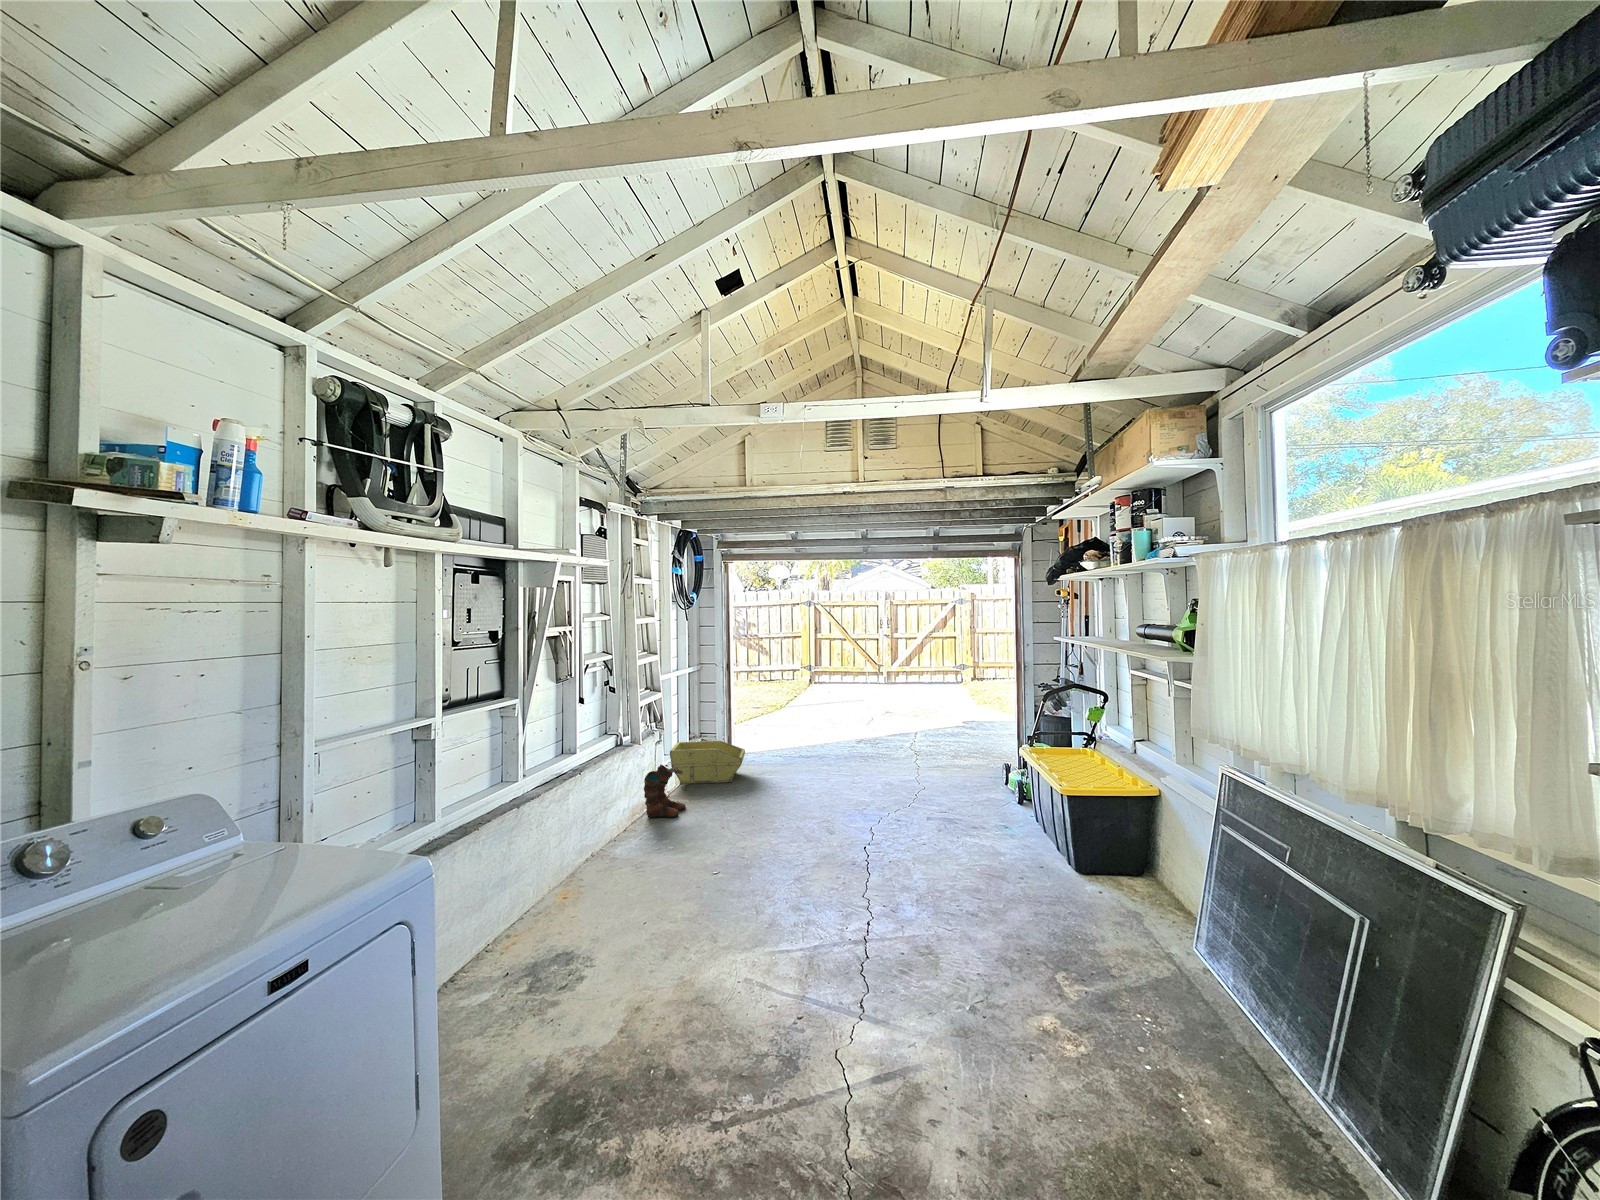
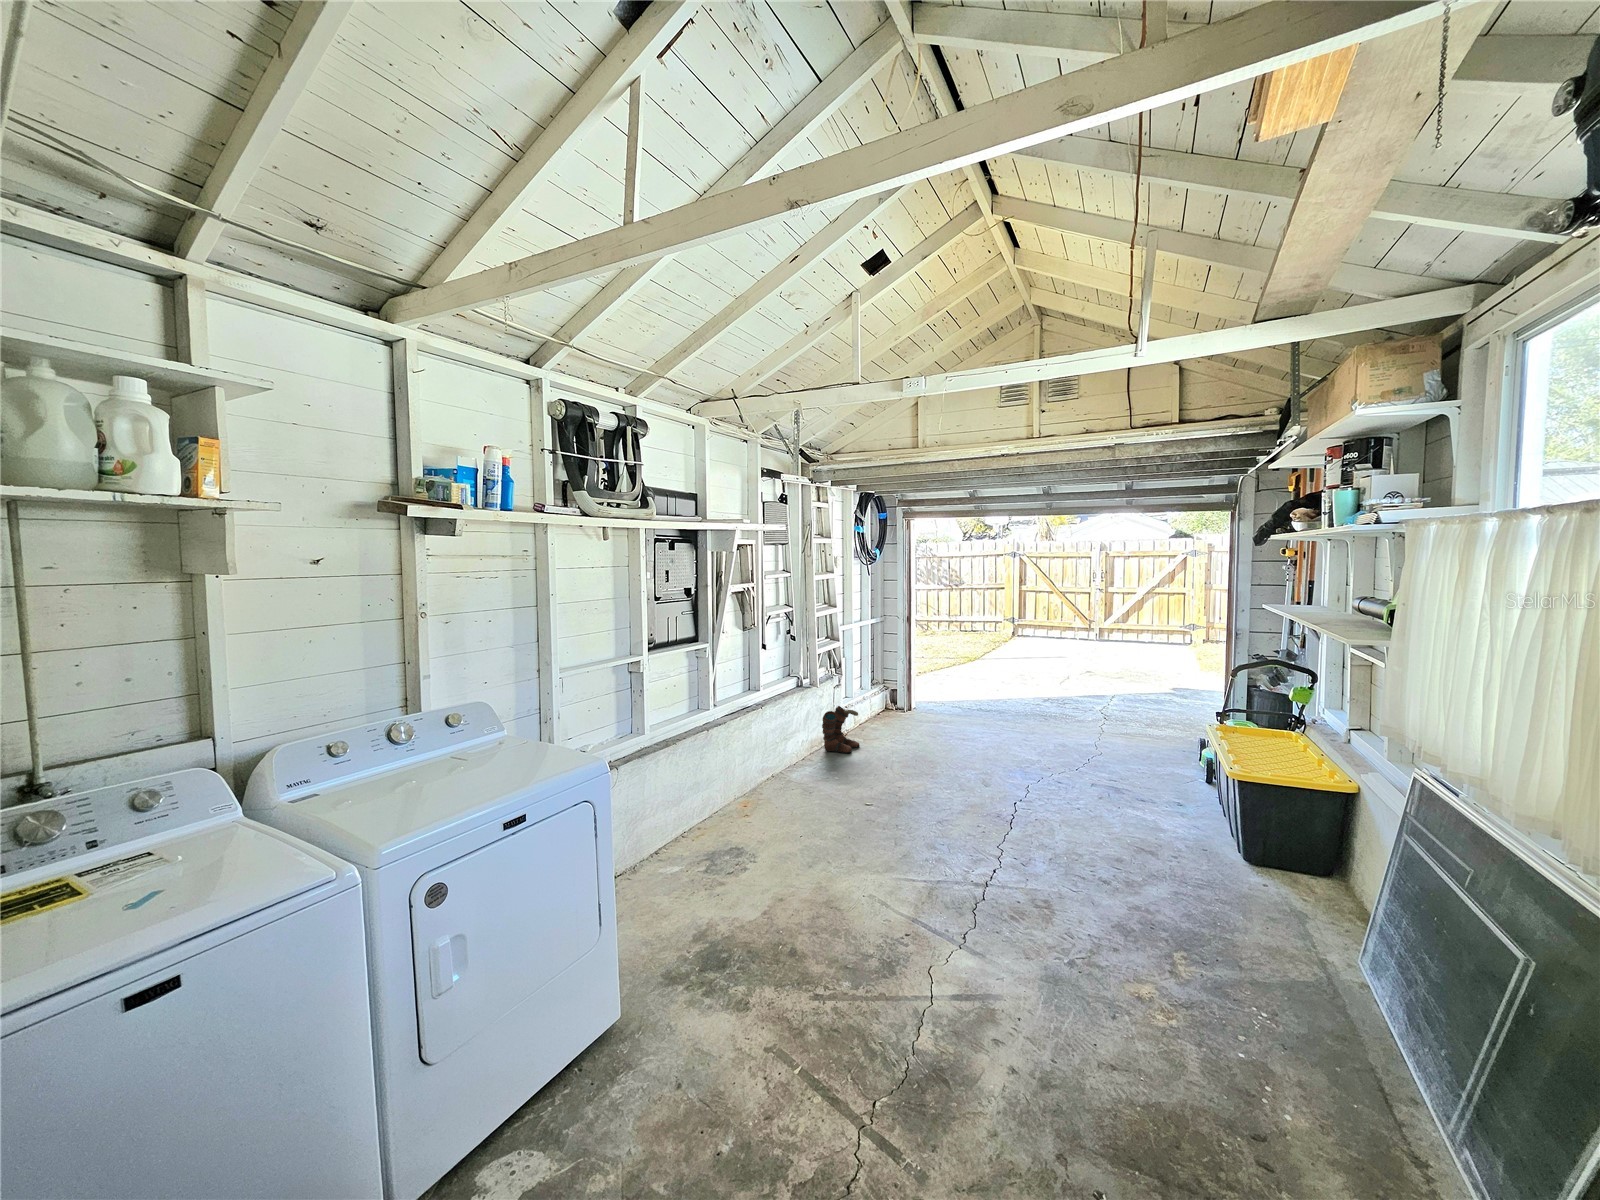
storage bin: present [670,741,745,784] -> none [851,687,923,727]

